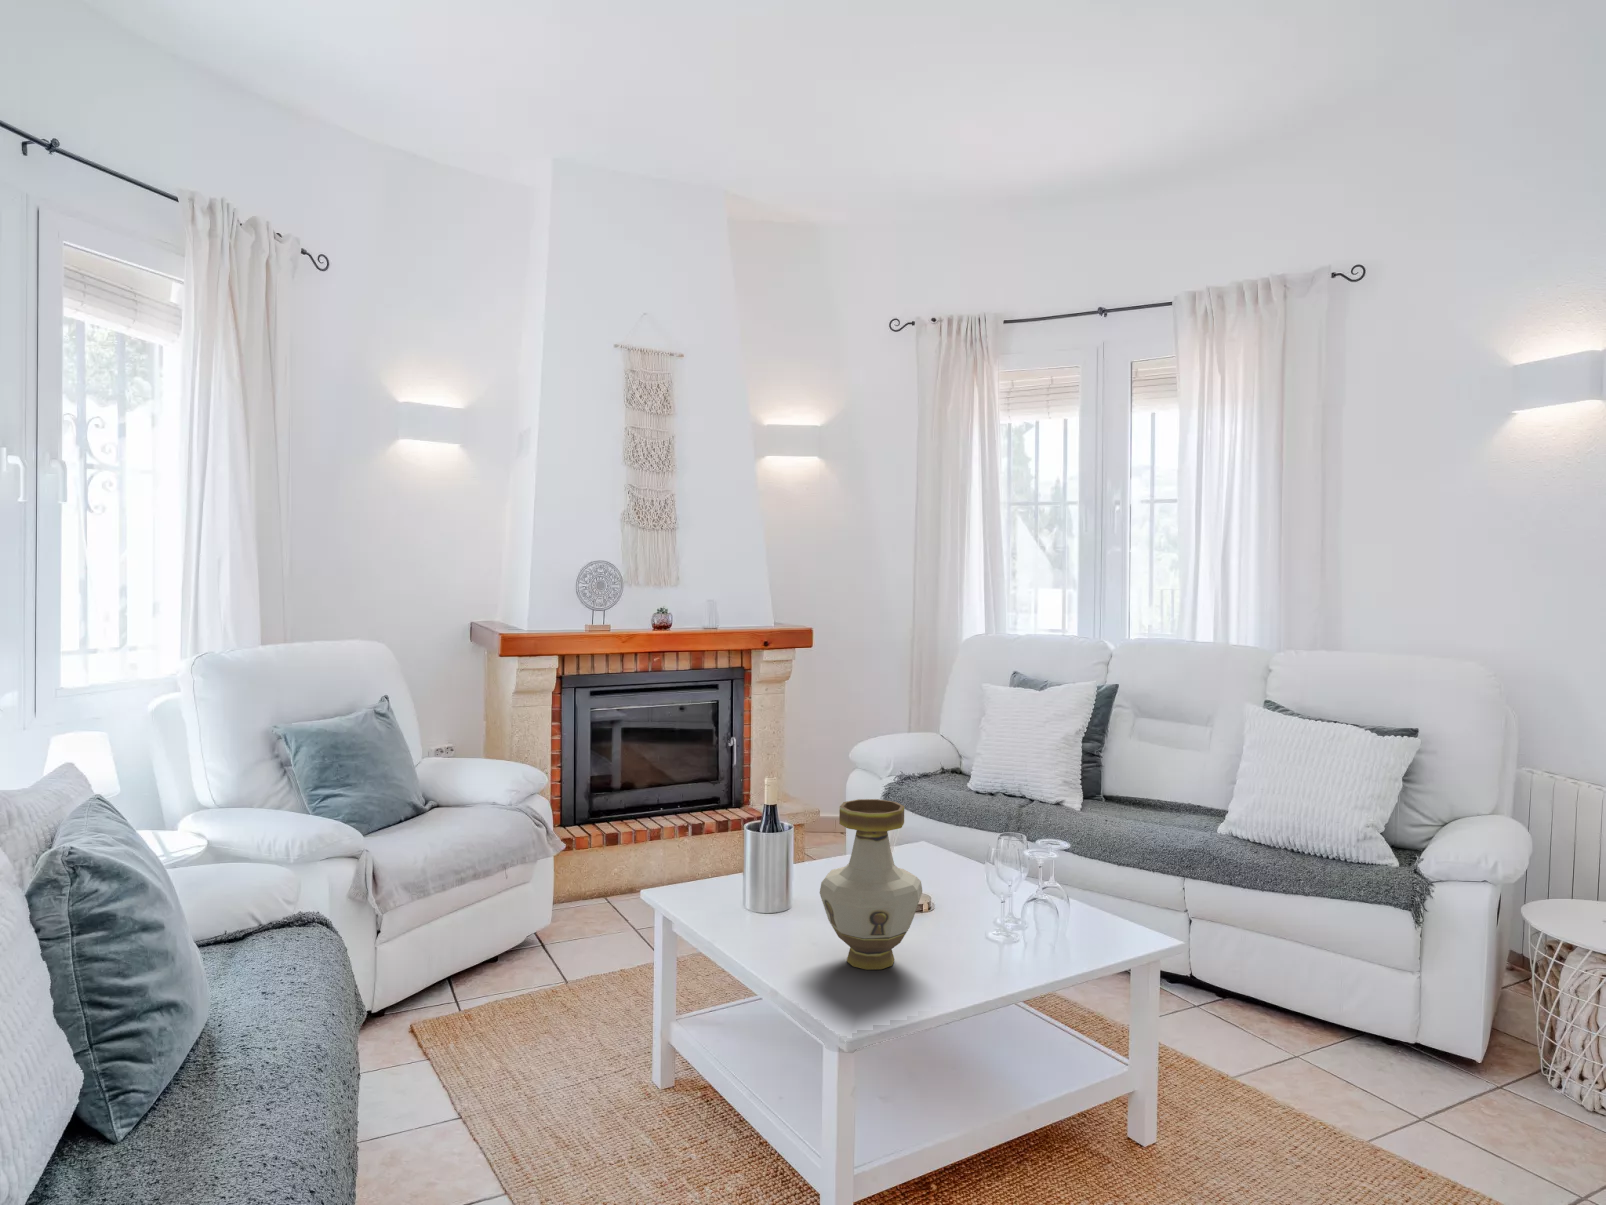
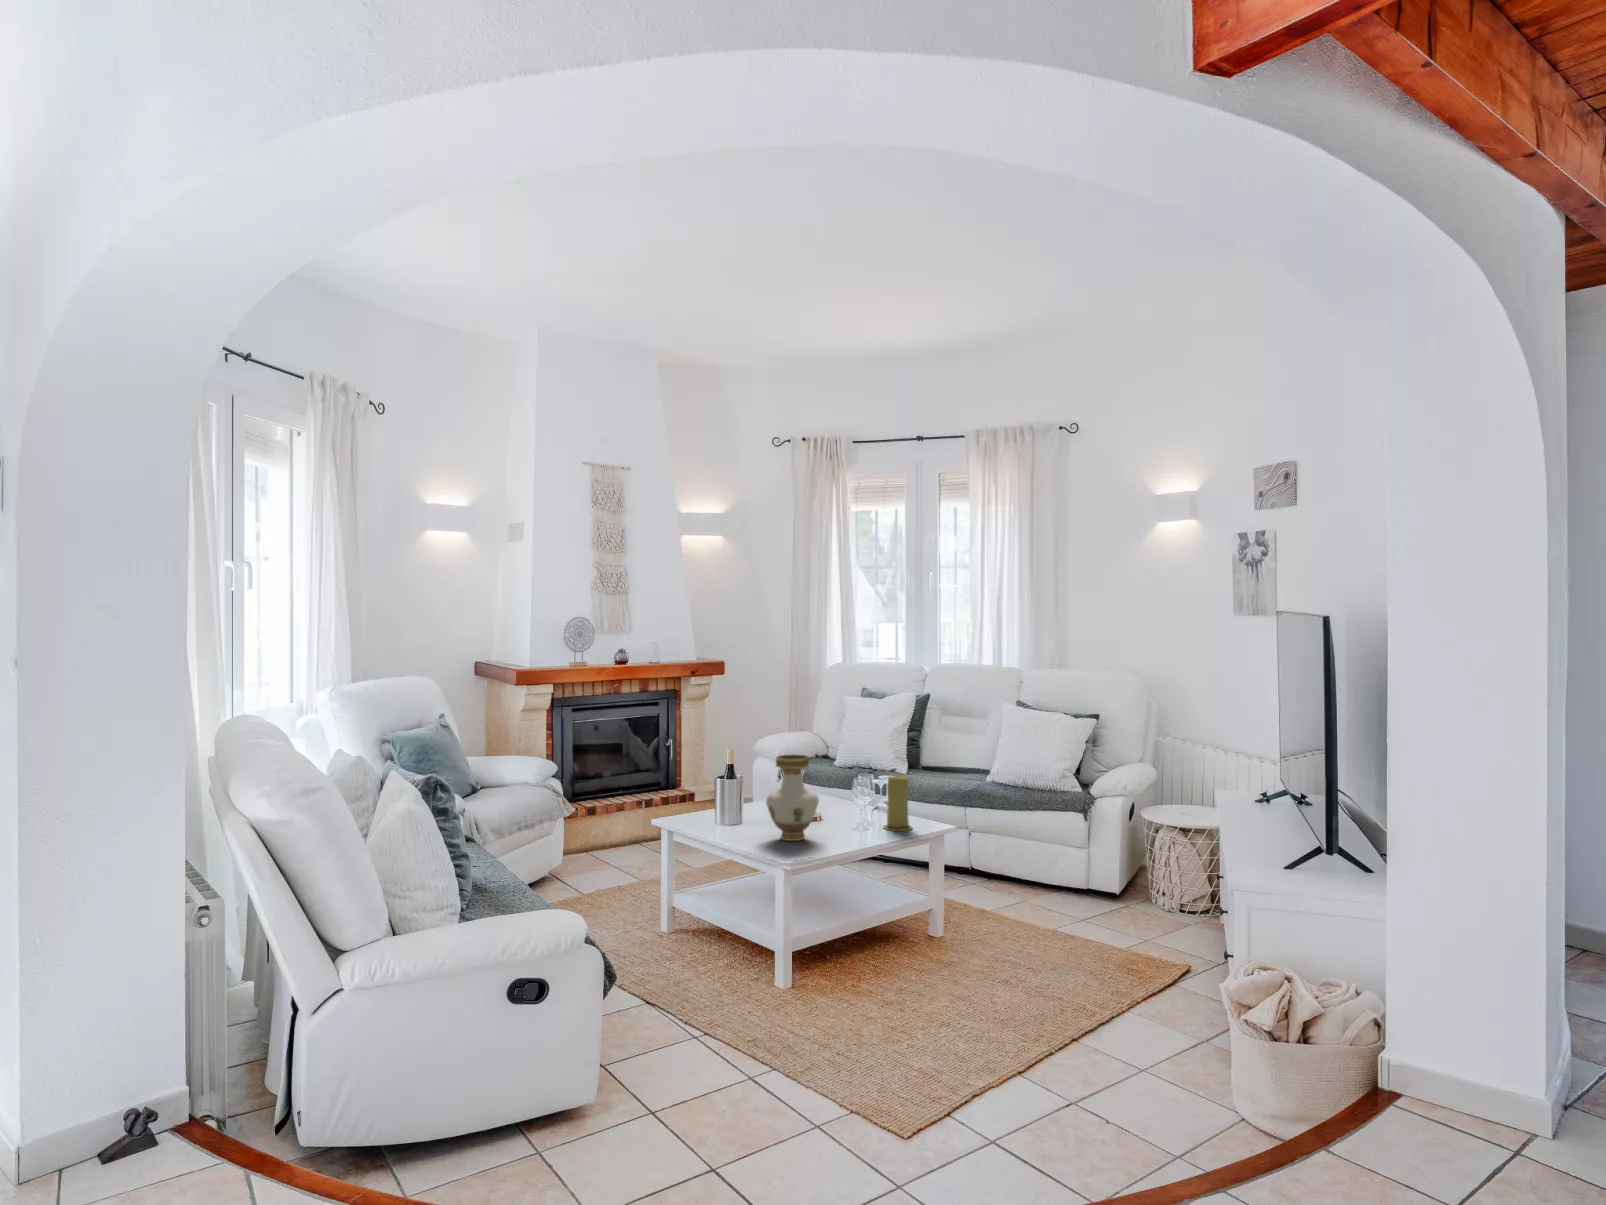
candle: none [1046,841,1103,950] -> present [883,775,912,831]

